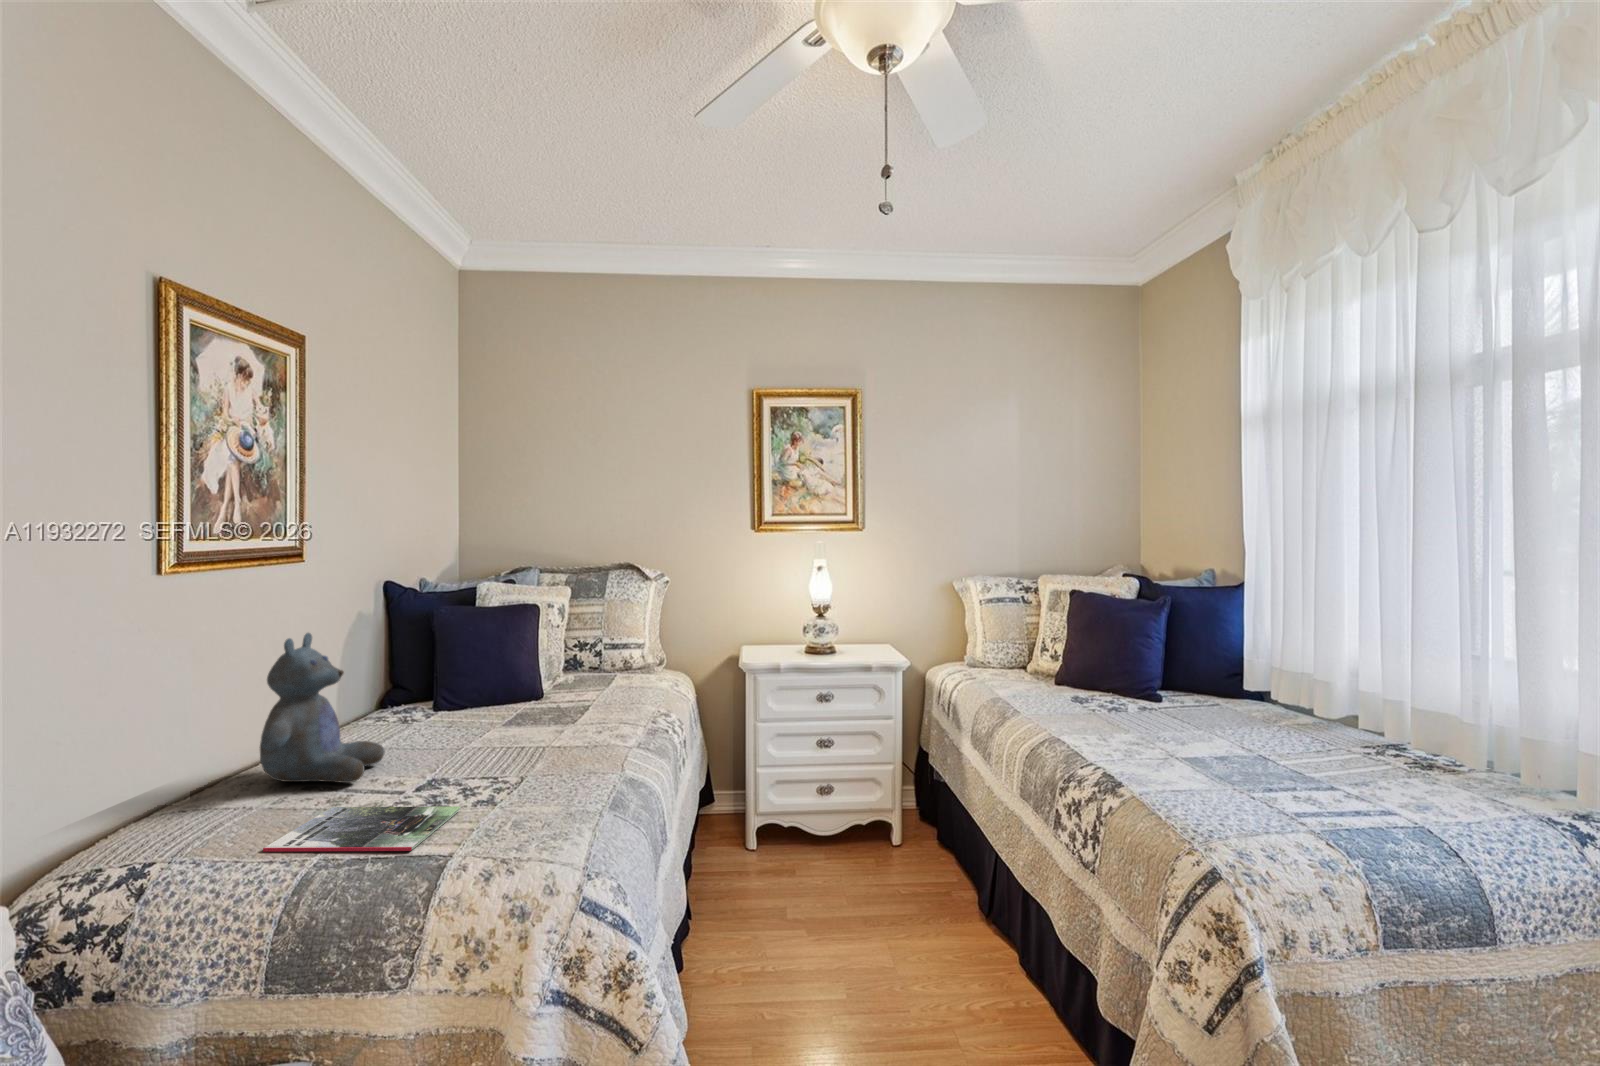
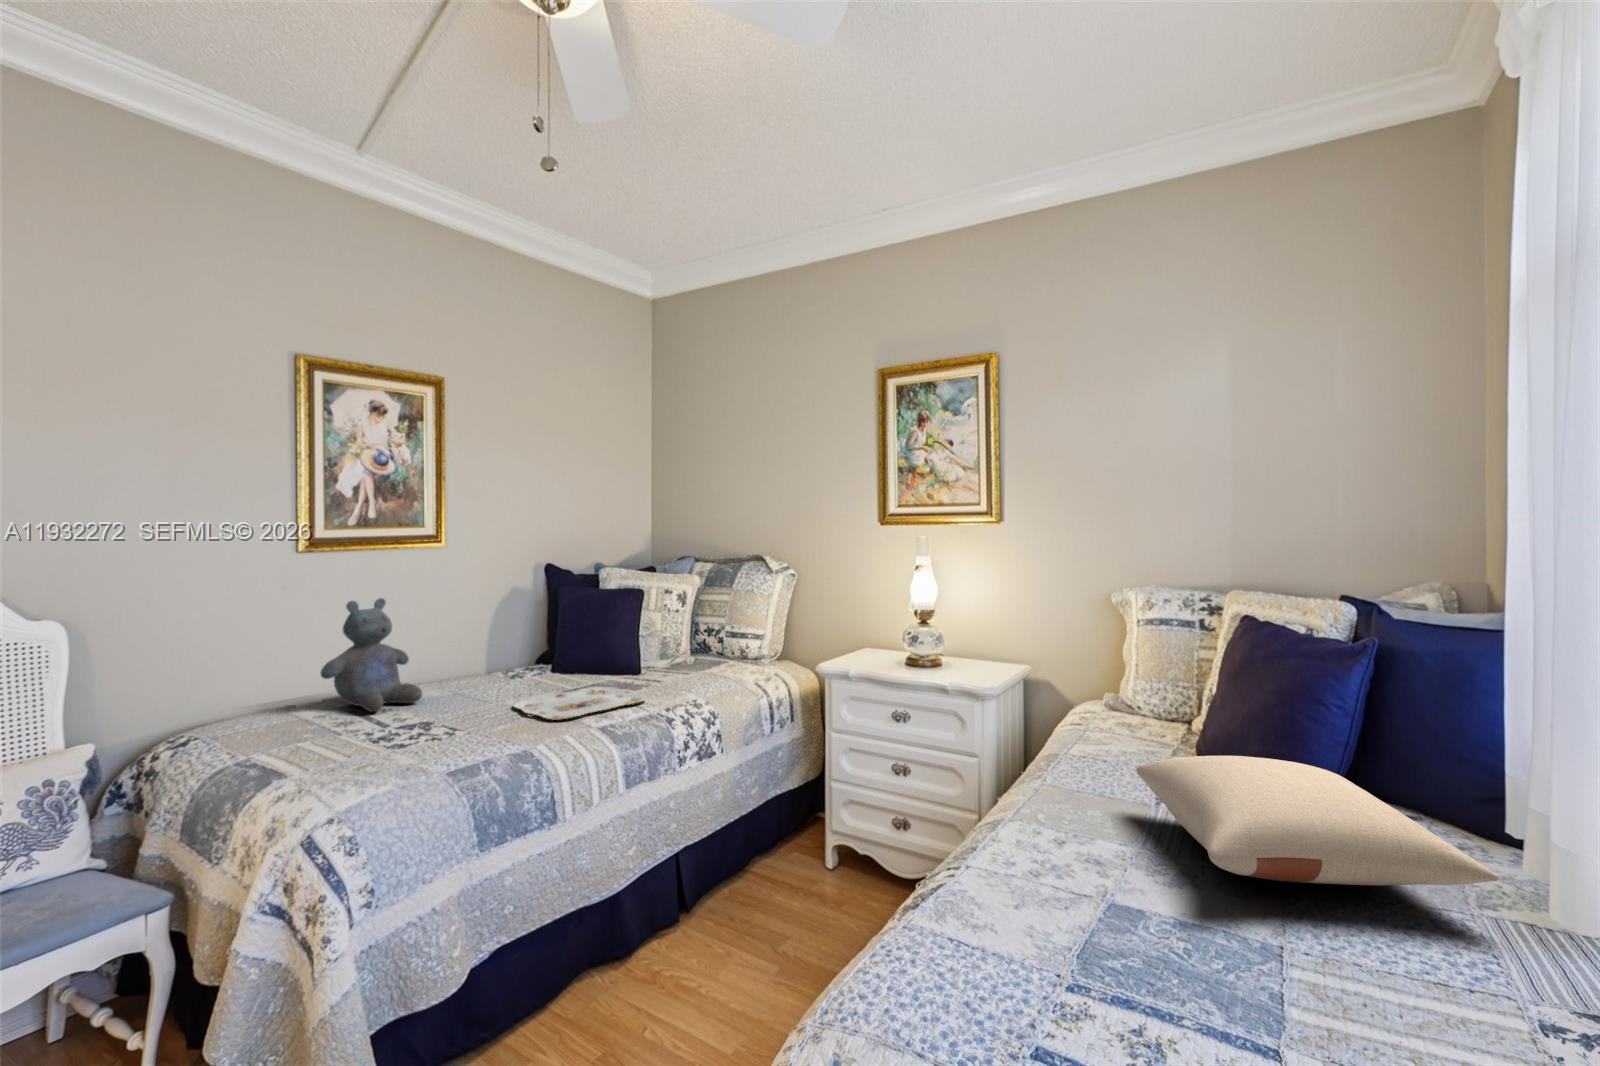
pillow: none [1098,668,1292,728] -> present [1136,756,1498,885]
serving tray: none [514,709,645,746] -> present [514,687,647,720]
magazine: present [263,806,461,852] -> none [239,726,363,766]

